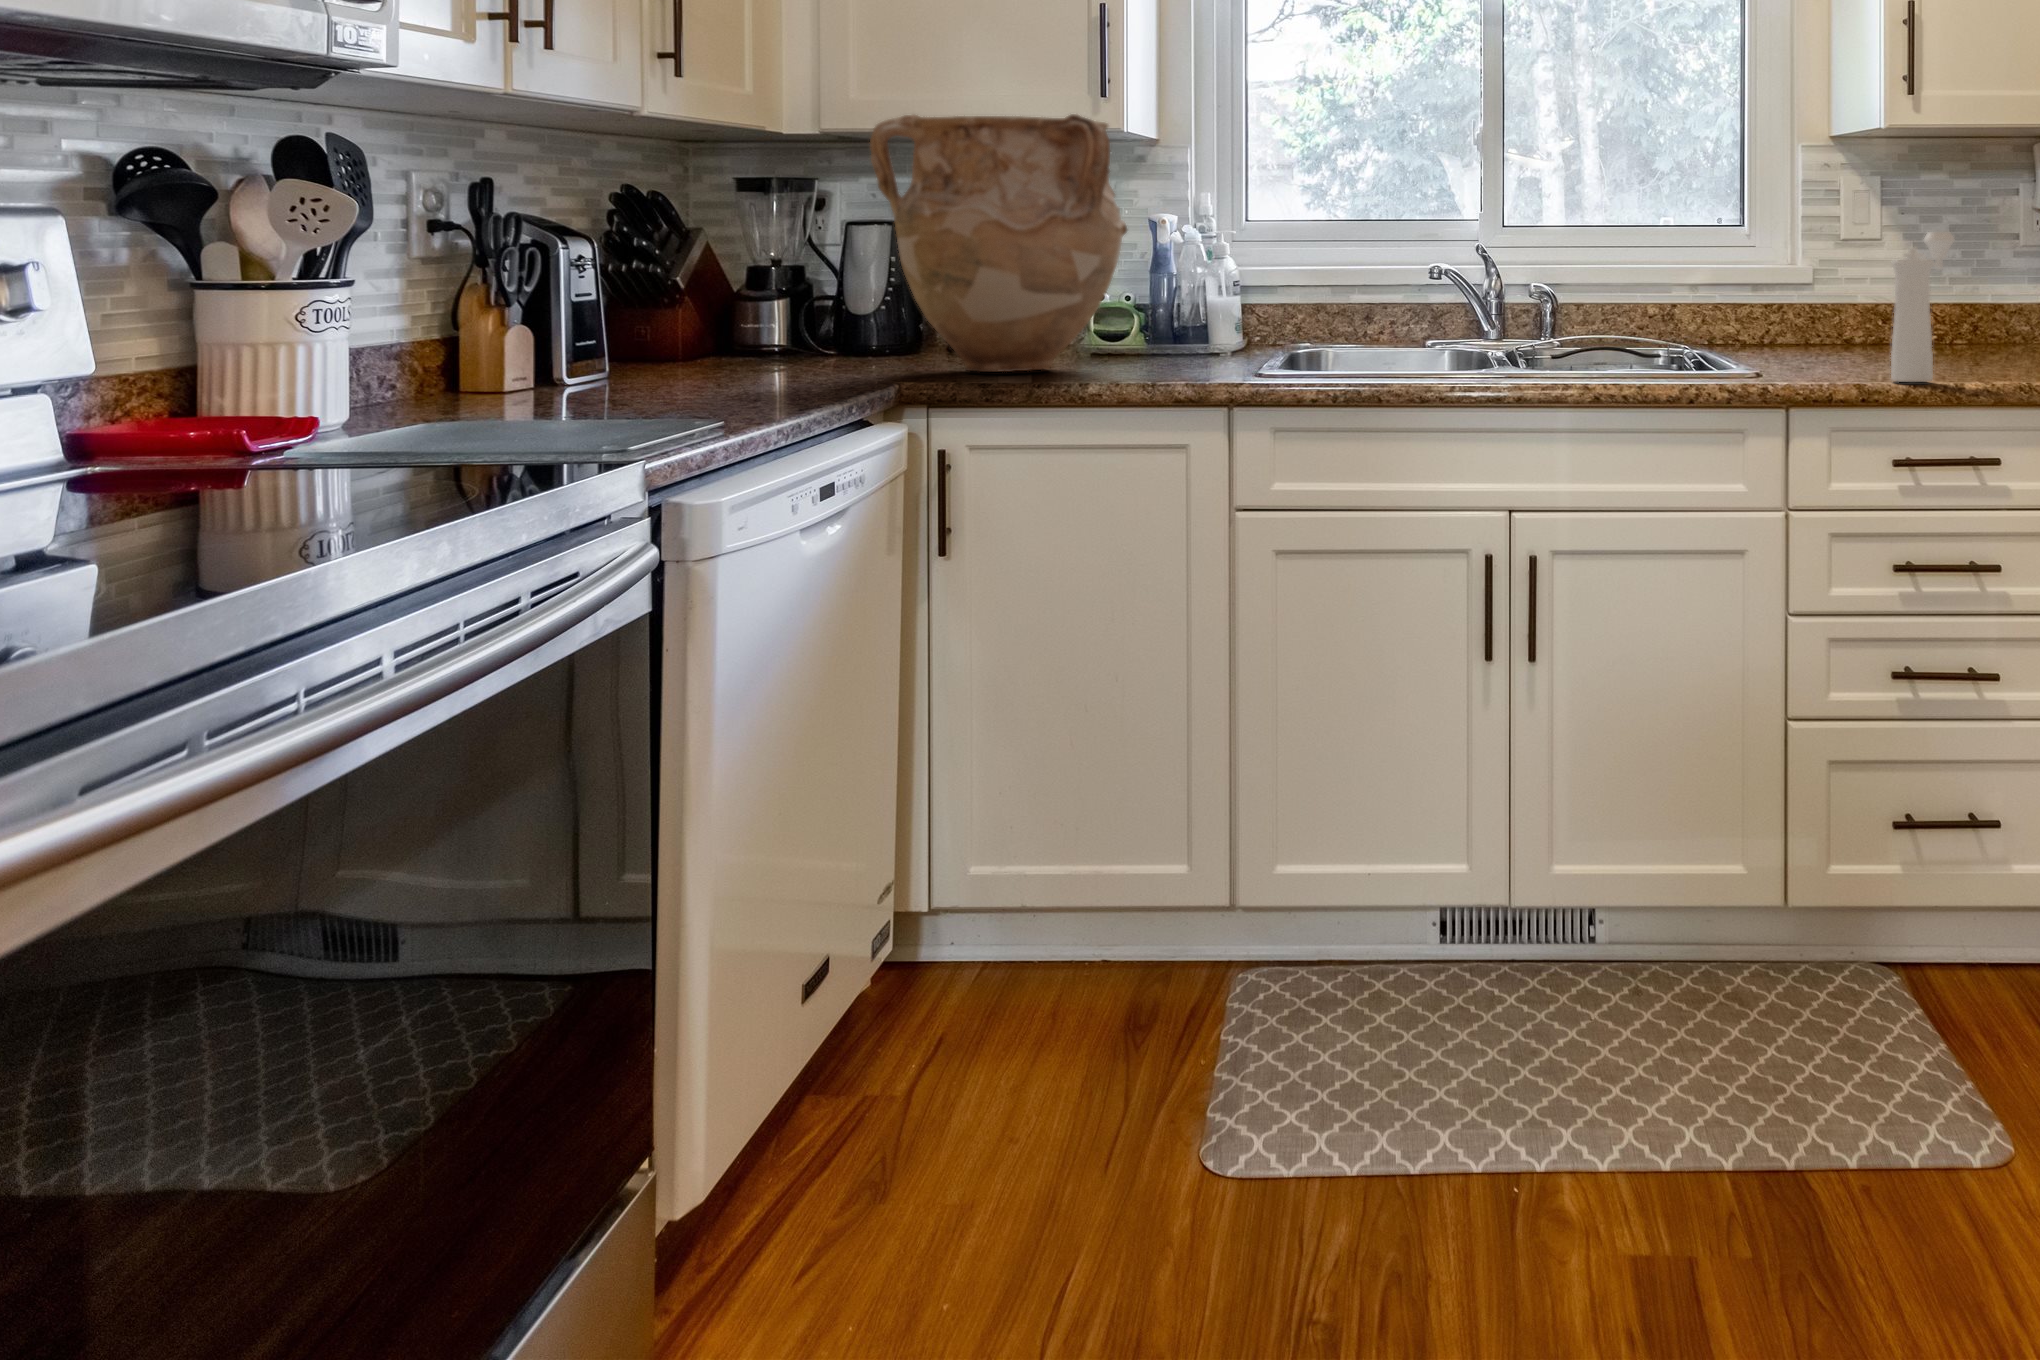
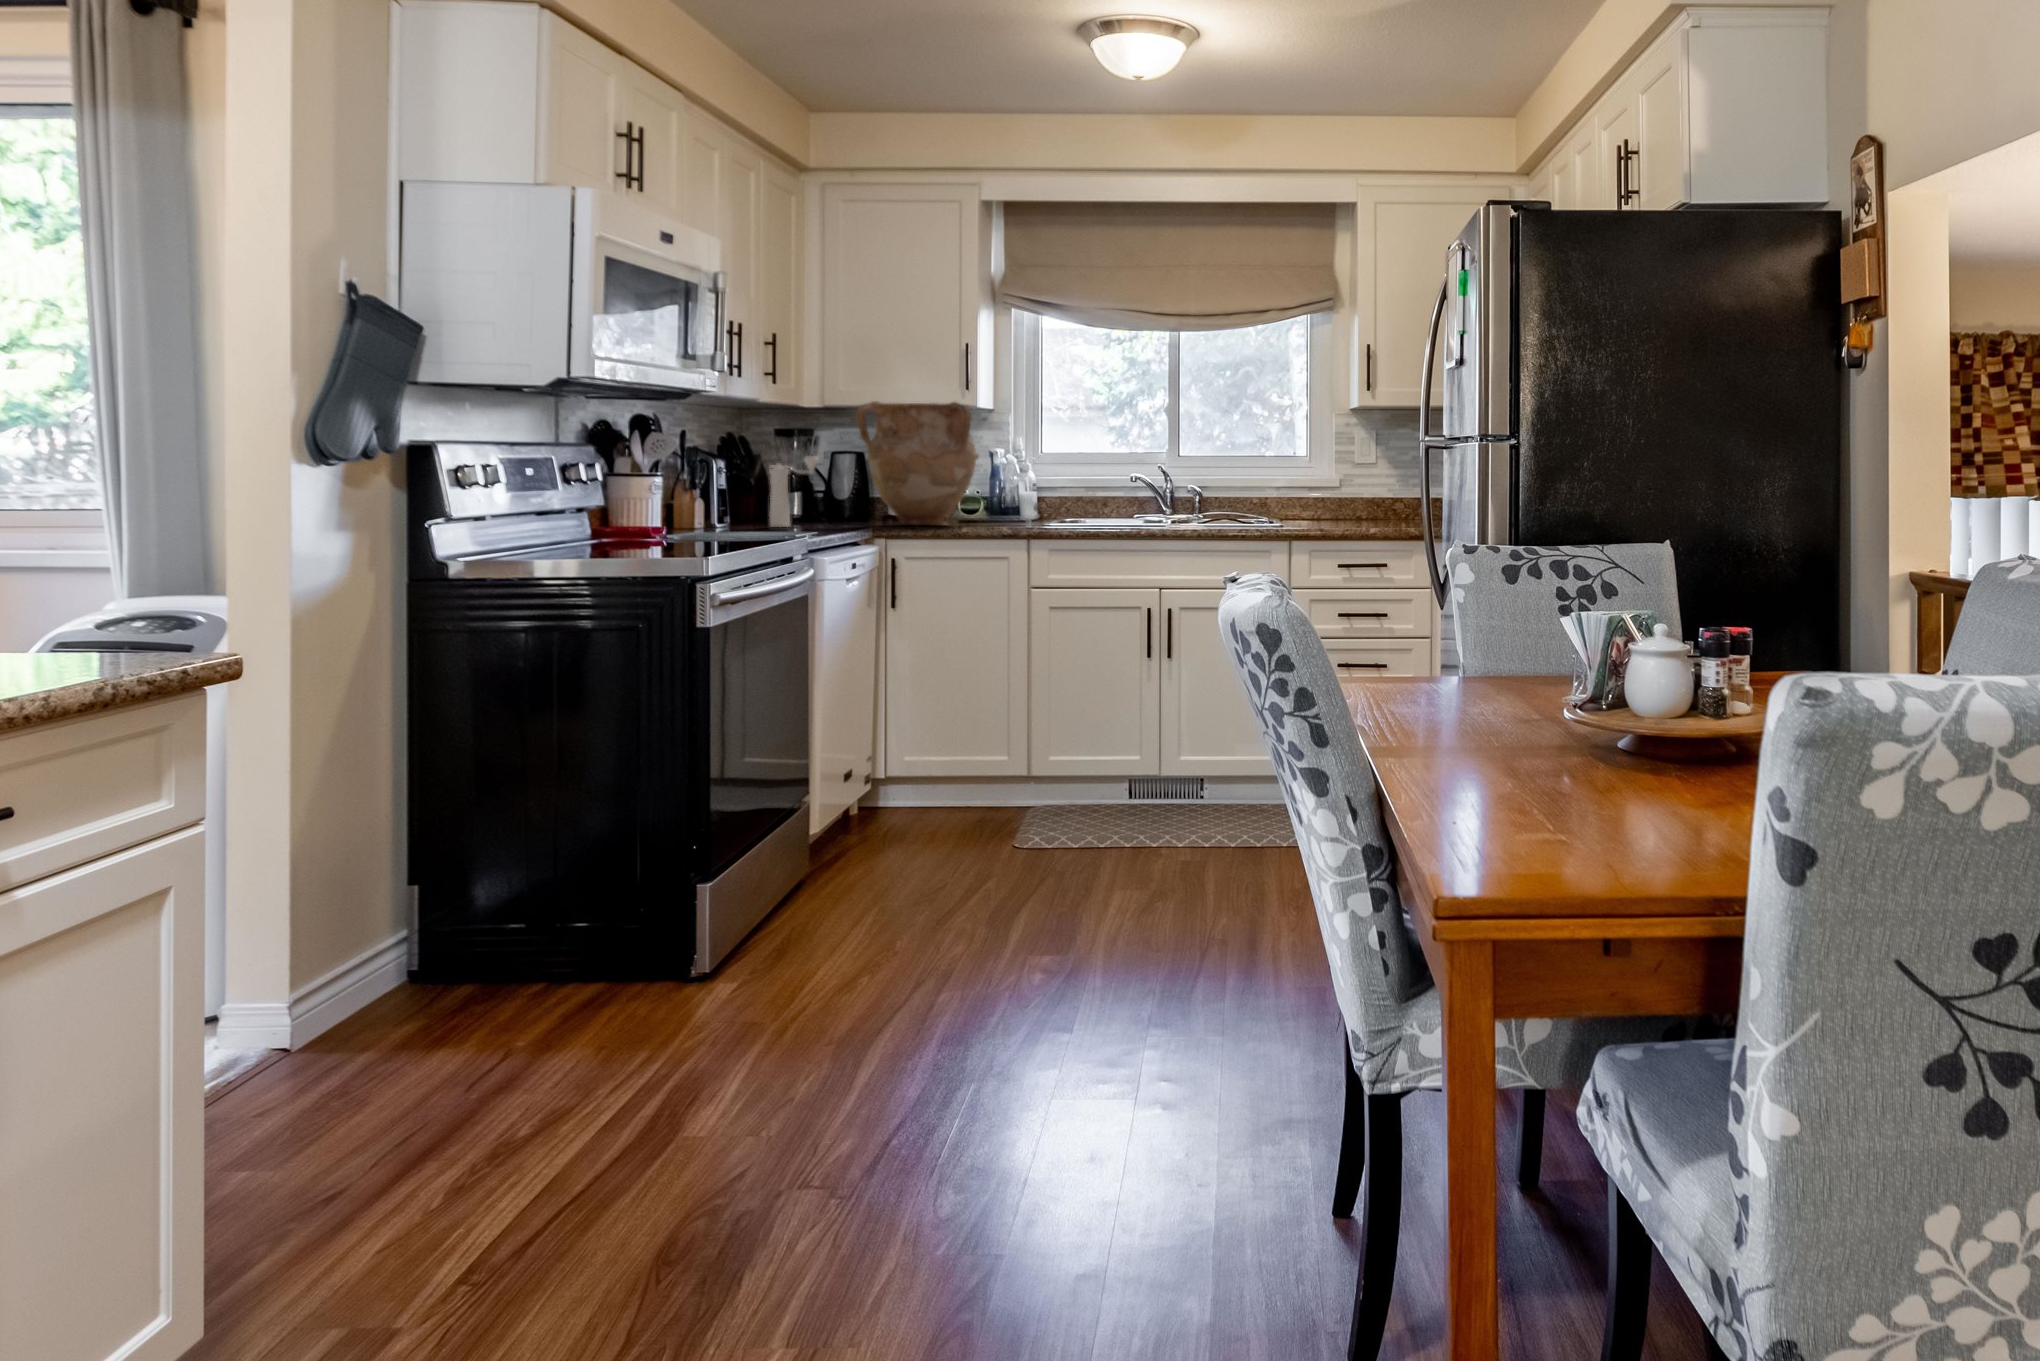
pepper mill: present [1891,232,1954,382] -> present [769,456,818,527]

